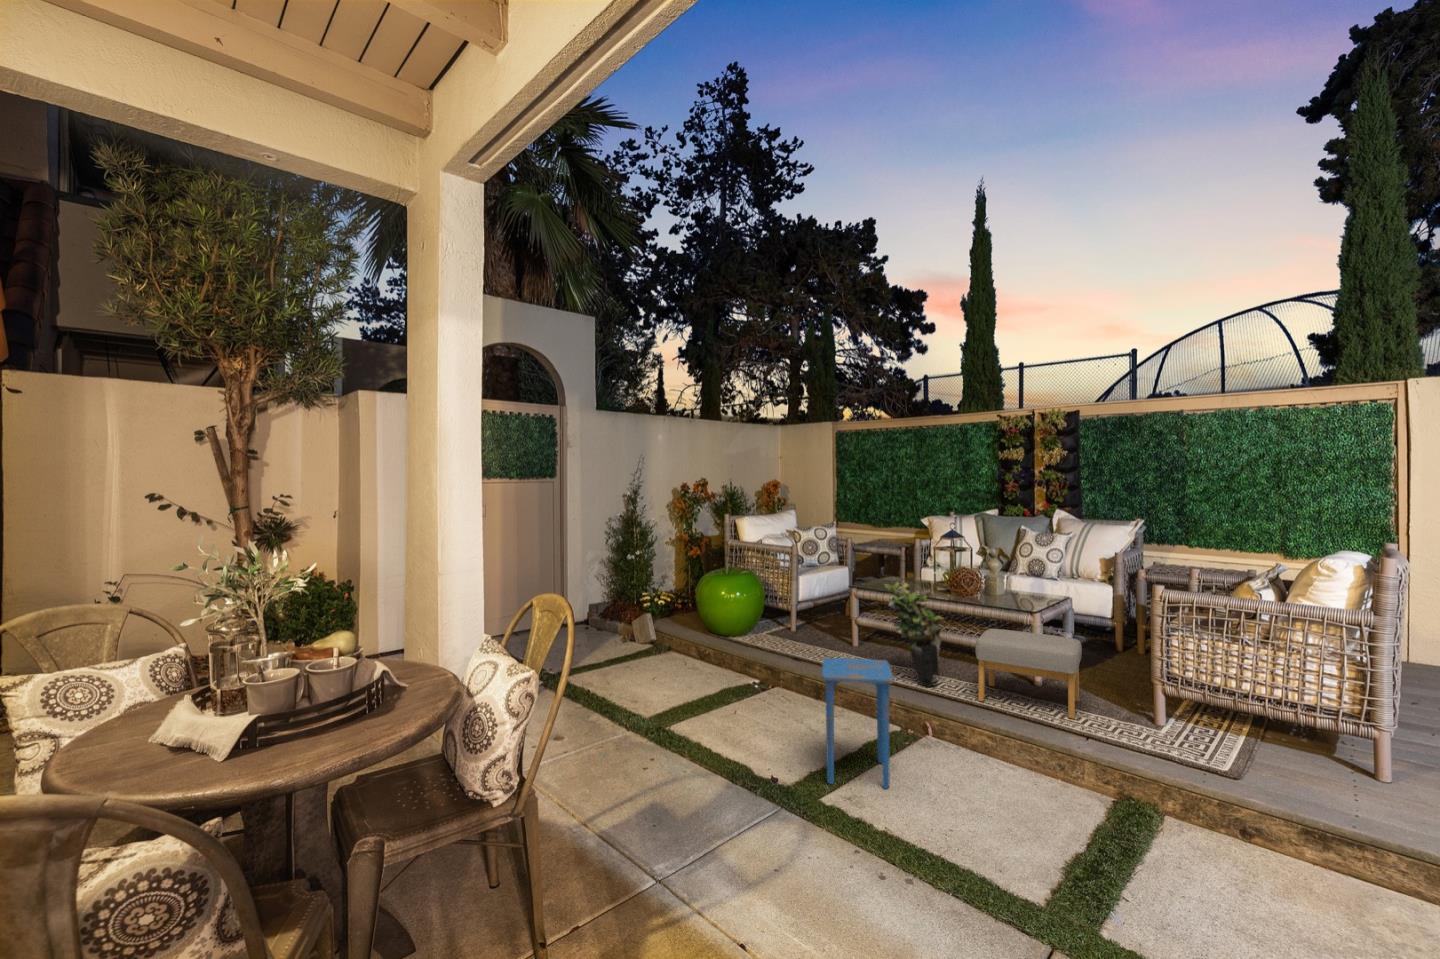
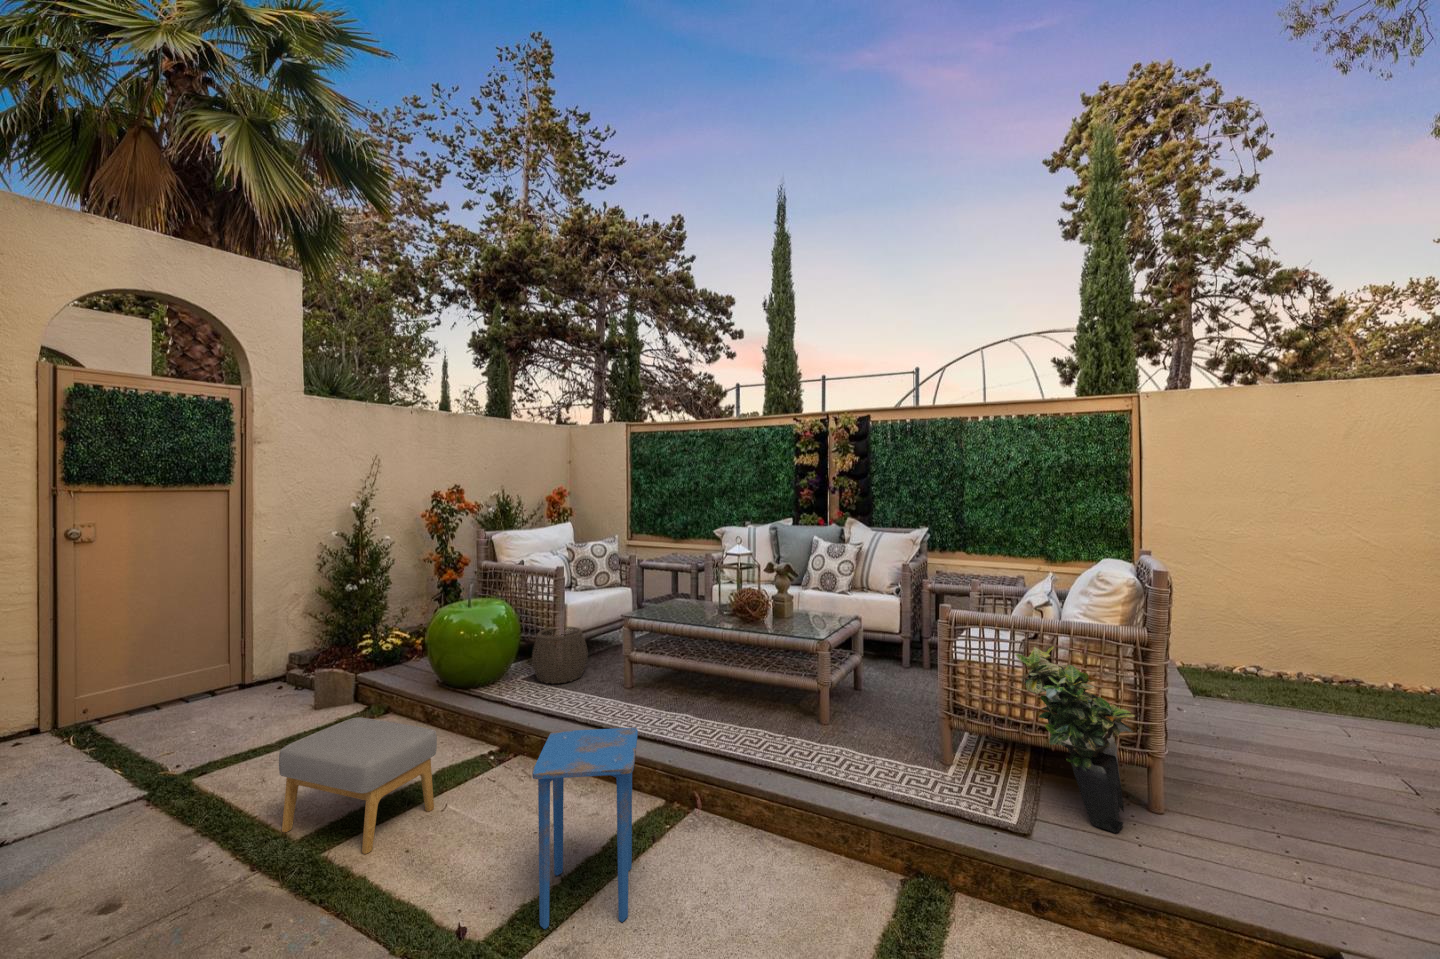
potted plant: present [885,582,944,687] -> present [1015,646,1135,833]
woven basket: none [770,598,815,643] -> present [532,627,587,684]
footstool: present [975,629,1082,719] -> present [279,717,437,854]

